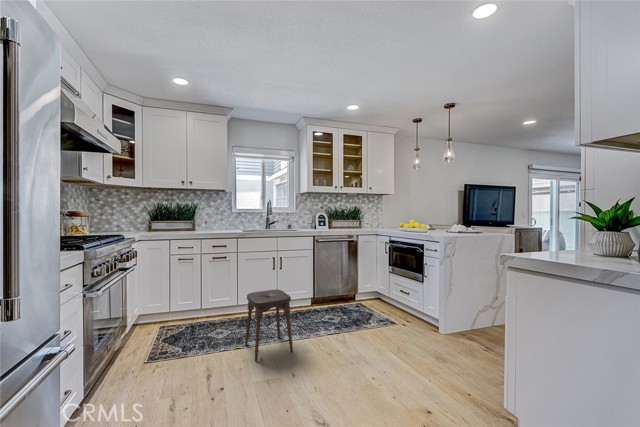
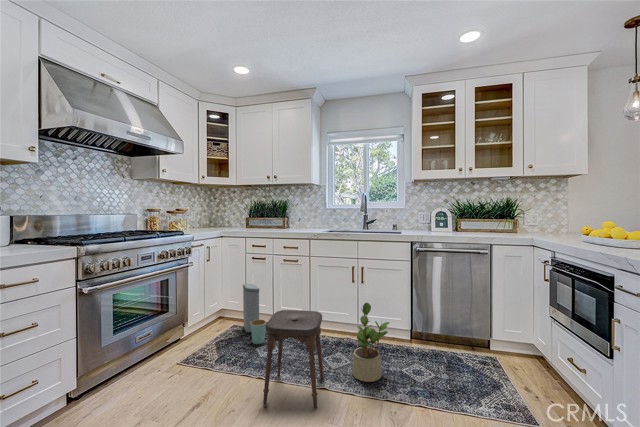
potted plant: none [295,278,317,331] -> present [352,303,389,382]
trash can: none [172,284,210,334] -> present [243,284,266,344]

